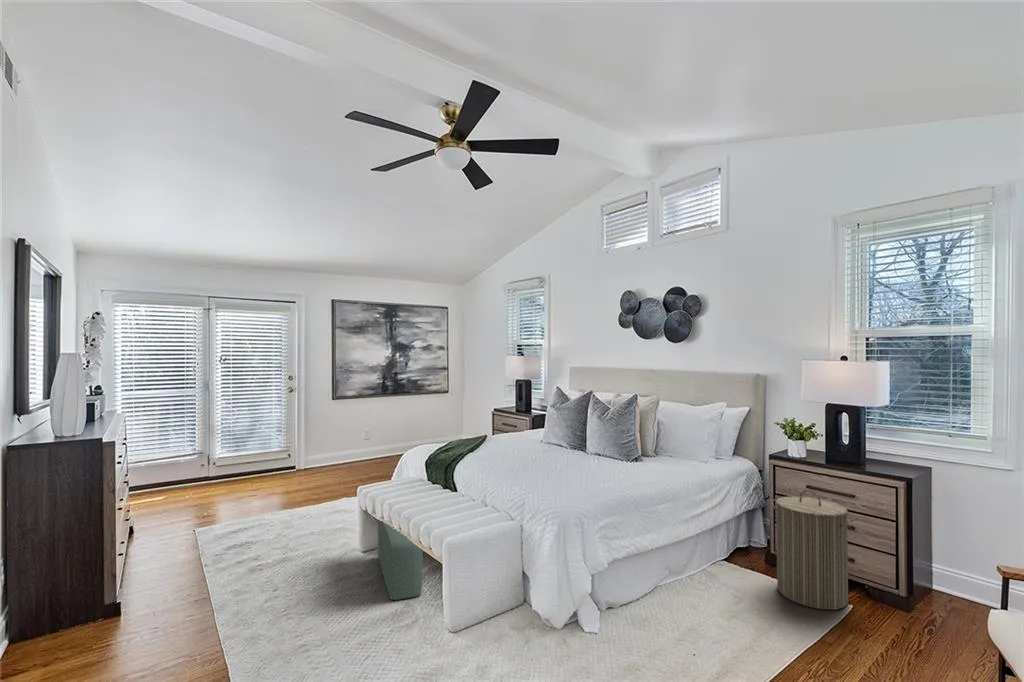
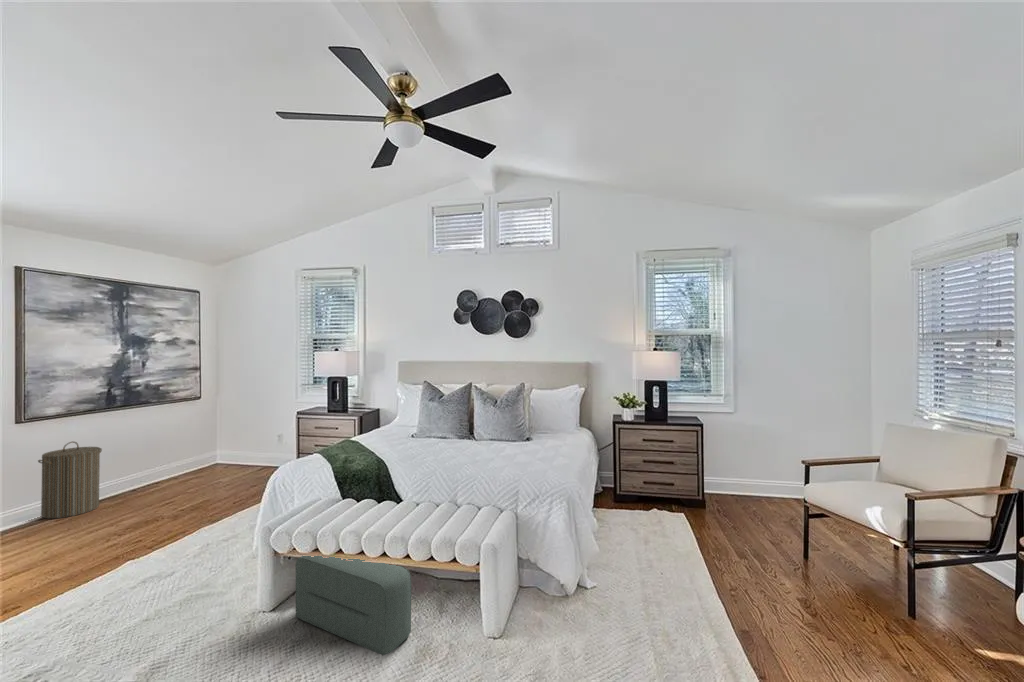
laundry hamper: present [771,490,855,610] -> present [38,441,102,519]

